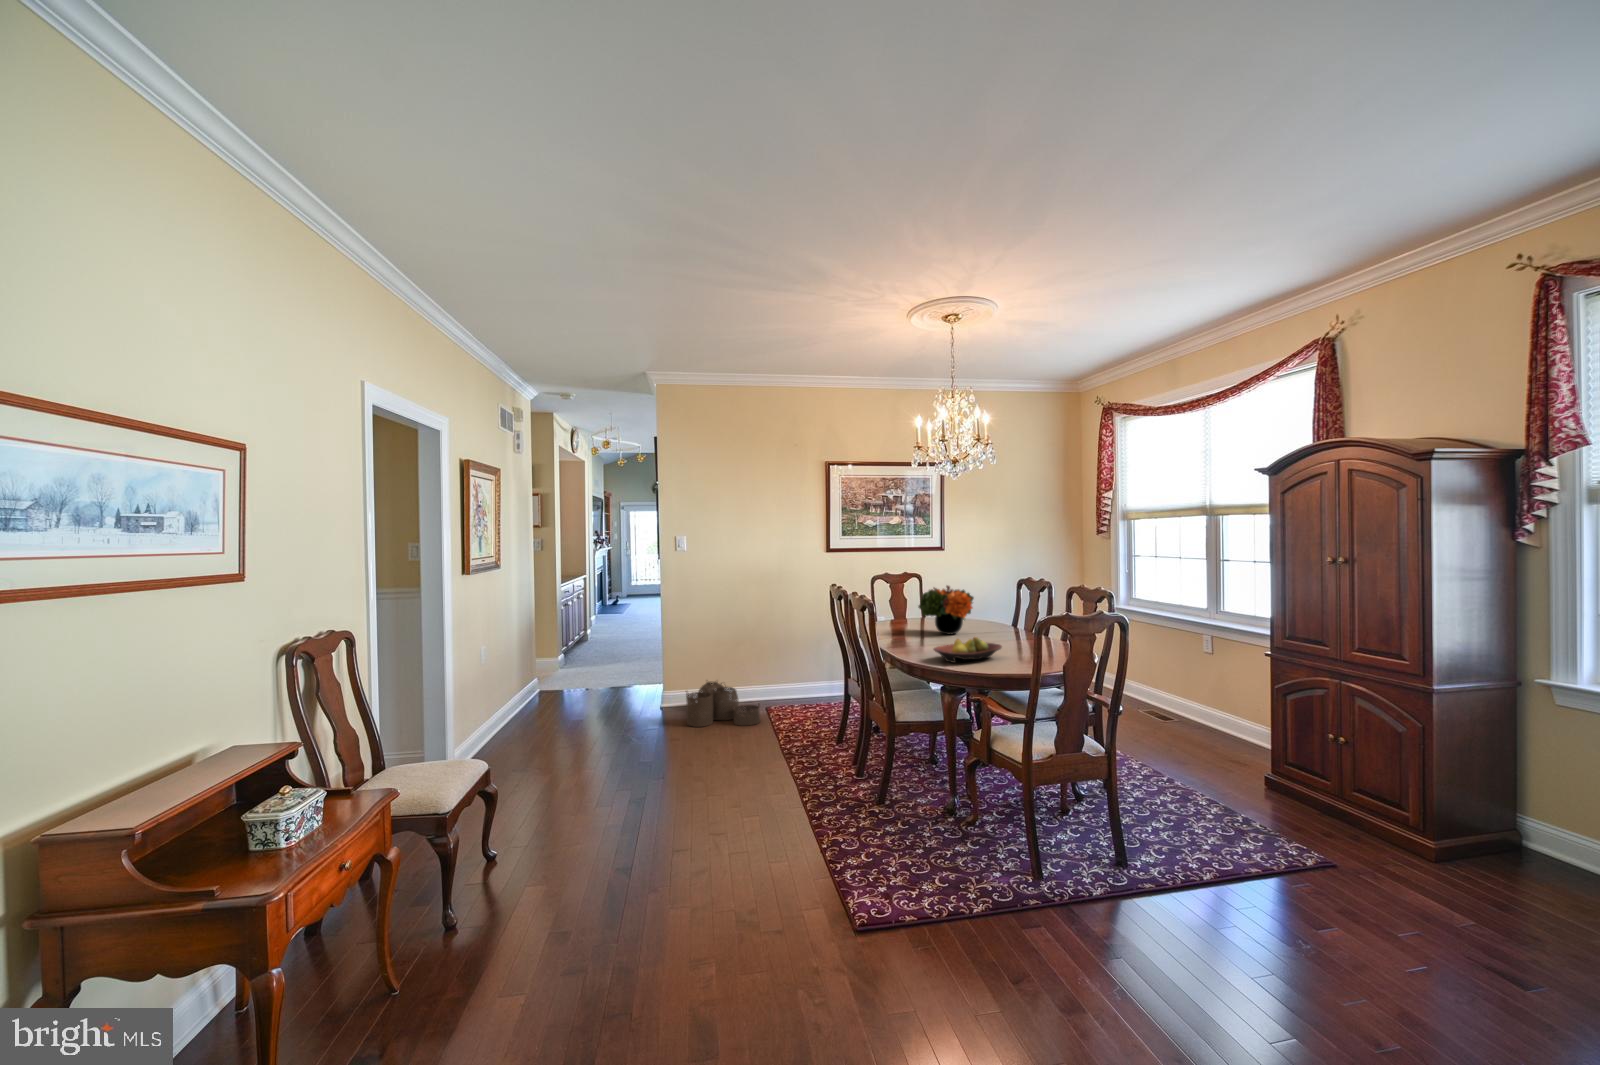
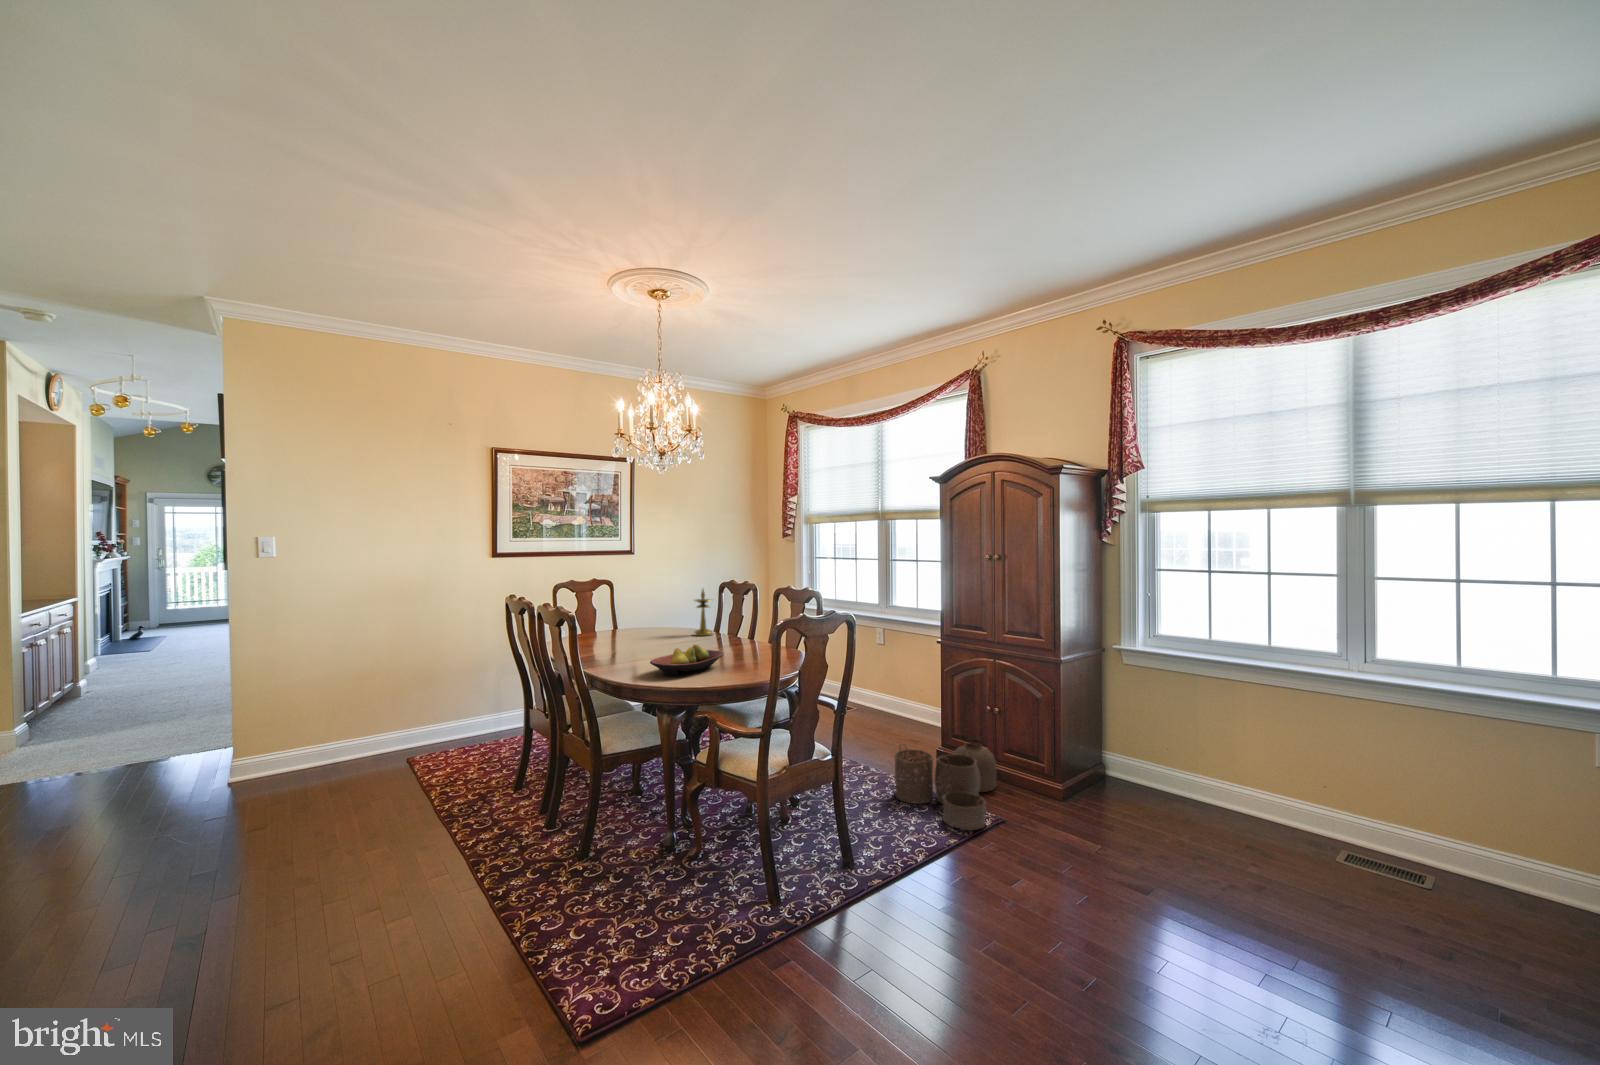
candlestick: none [988,584,1007,630] -> present [694,588,712,636]
flower arrangement: present [918,586,974,634] -> none [619,590,683,645]
woven basket: present [686,681,760,727] -> present [894,742,996,830]

